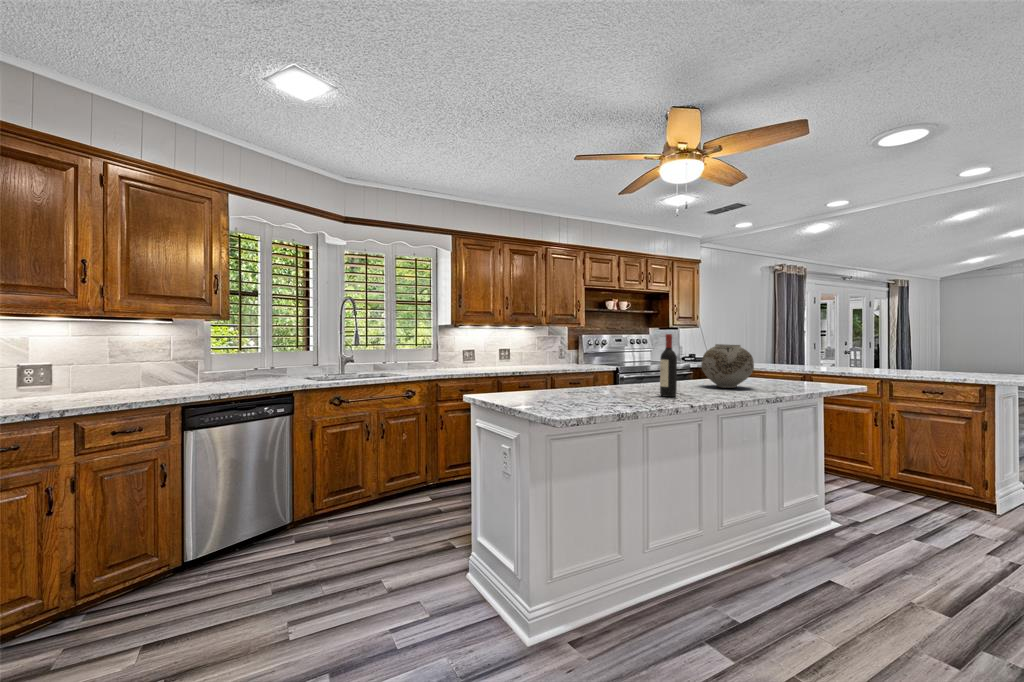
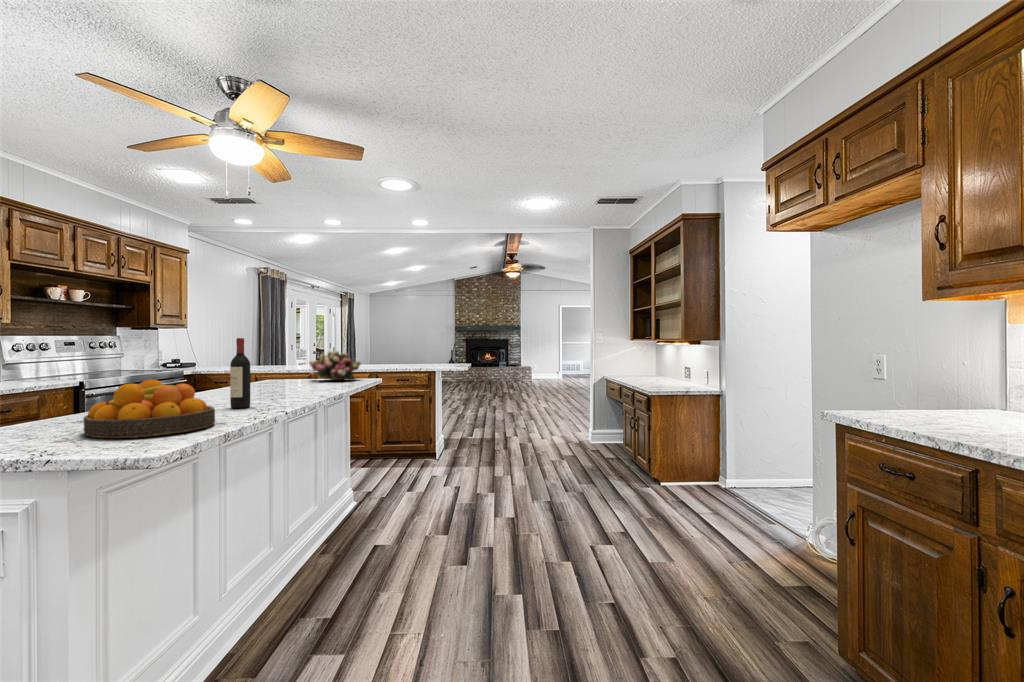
vase: present [701,344,754,388] -> none [251,347,305,392]
flower arrangement: none [775,350,842,385] -> present [309,351,360,381]
fruit bowl: none [545,365,626,407] -> present [84,379,215,438]

